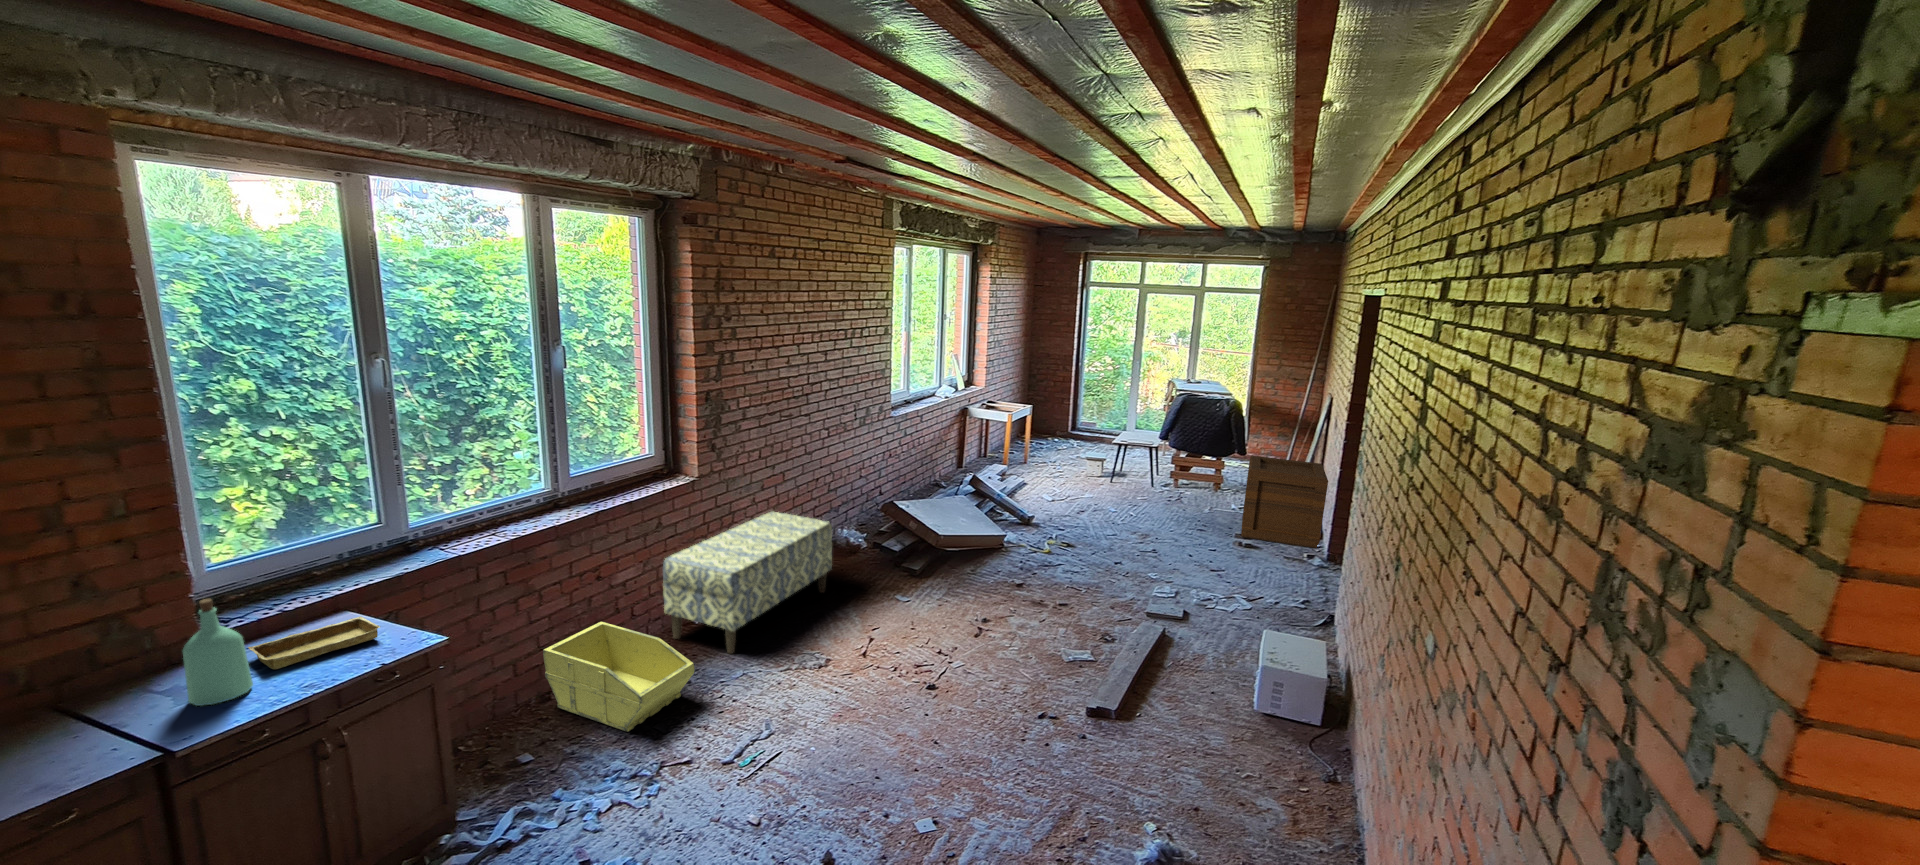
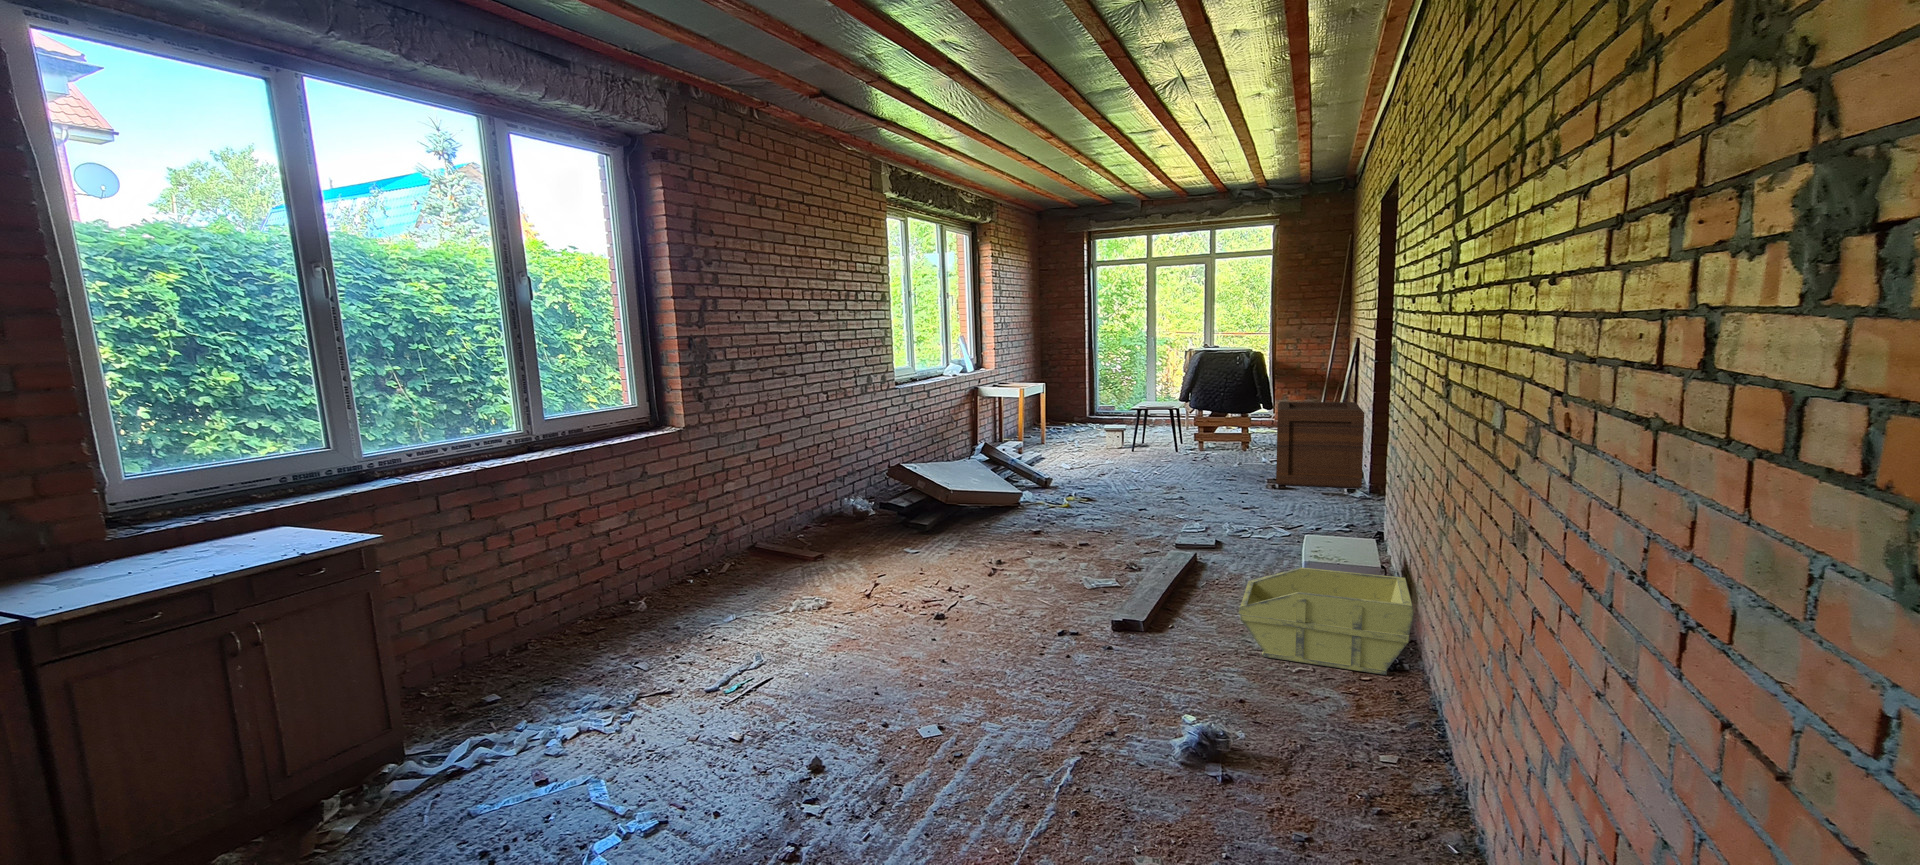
bench: present [663,512,832,654] -> none [648,472,834,604]
bottle: present [182,599,253,706] -> none [74,470,160,589]
tray: present [248,616,380,670] -> none [163,524,314,564]
storage bin: present [543,622,695,732] -> present [1239,568,1414,675]

